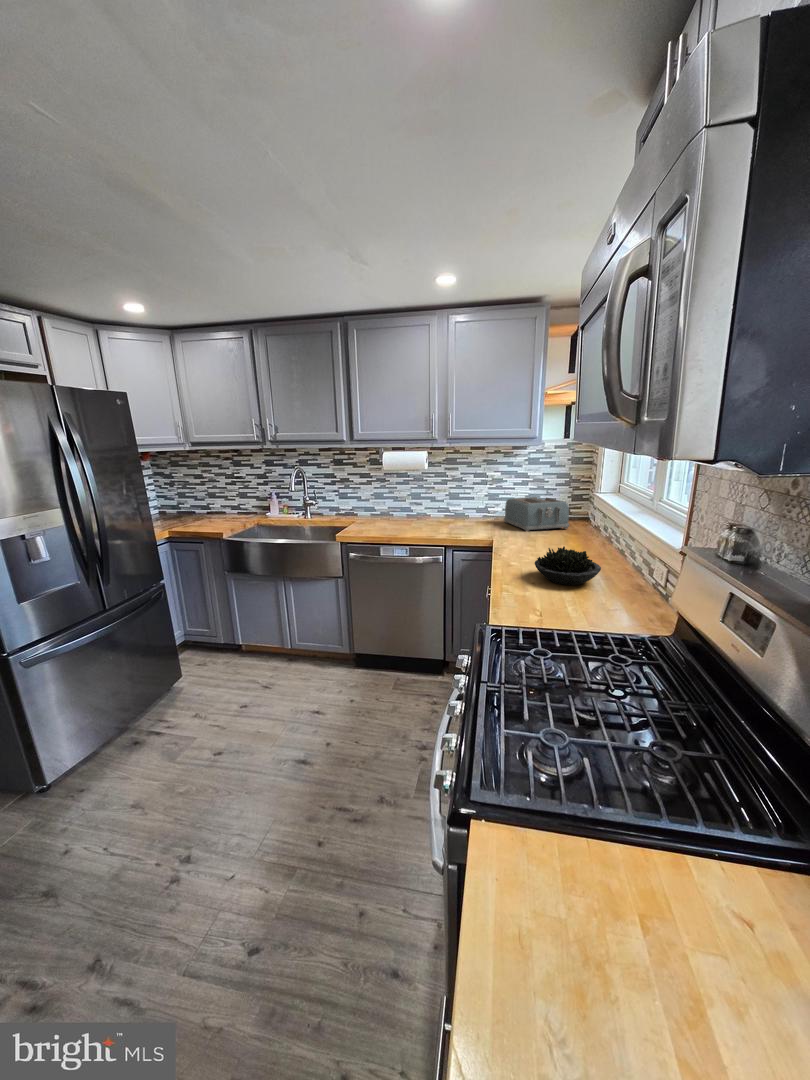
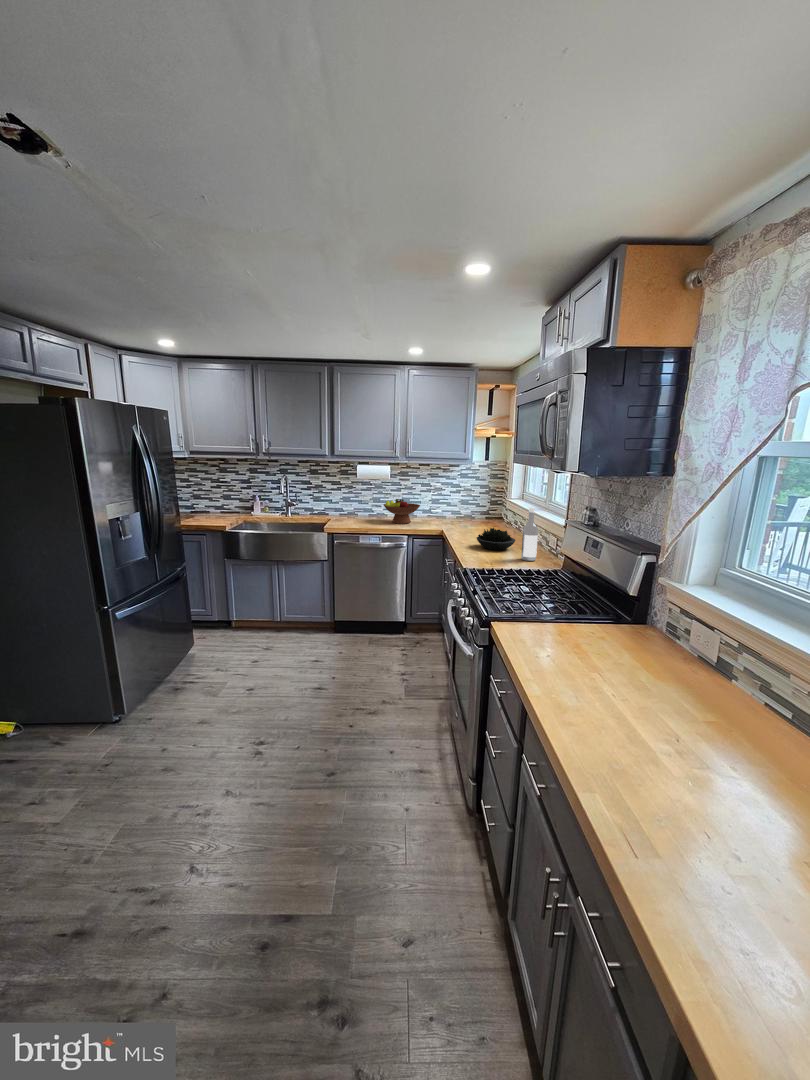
fruit bowl: none [419,495,469,529] -> present [383,499,420,524]
toaster: present [504,497,569,532] -> none [443,502,490,526]
wine bottle: none [609,521,641,616] -> present [521,508,538,561]

